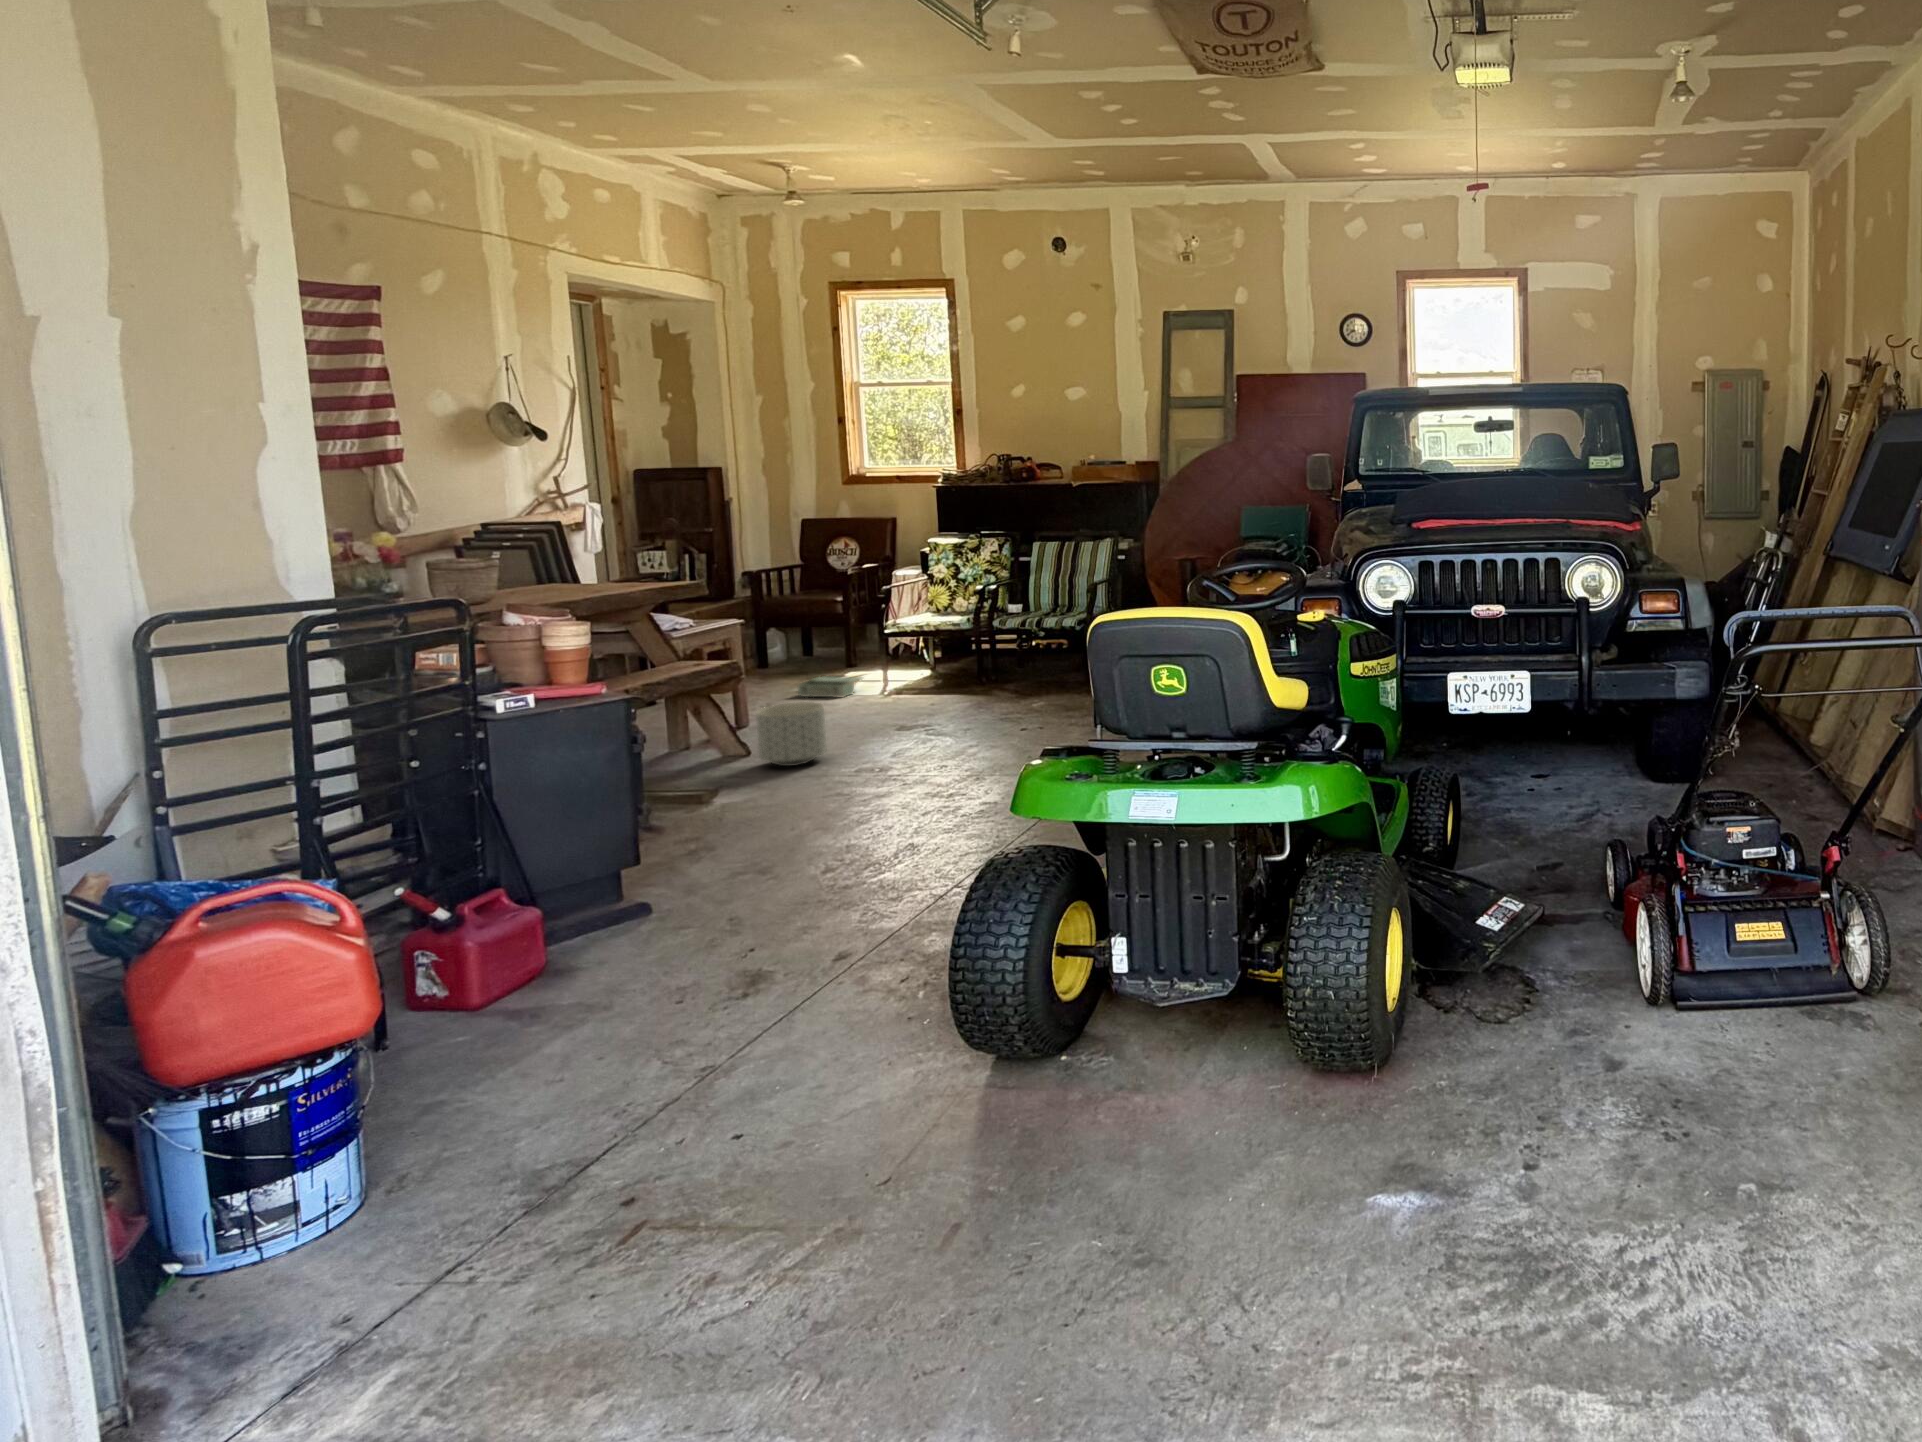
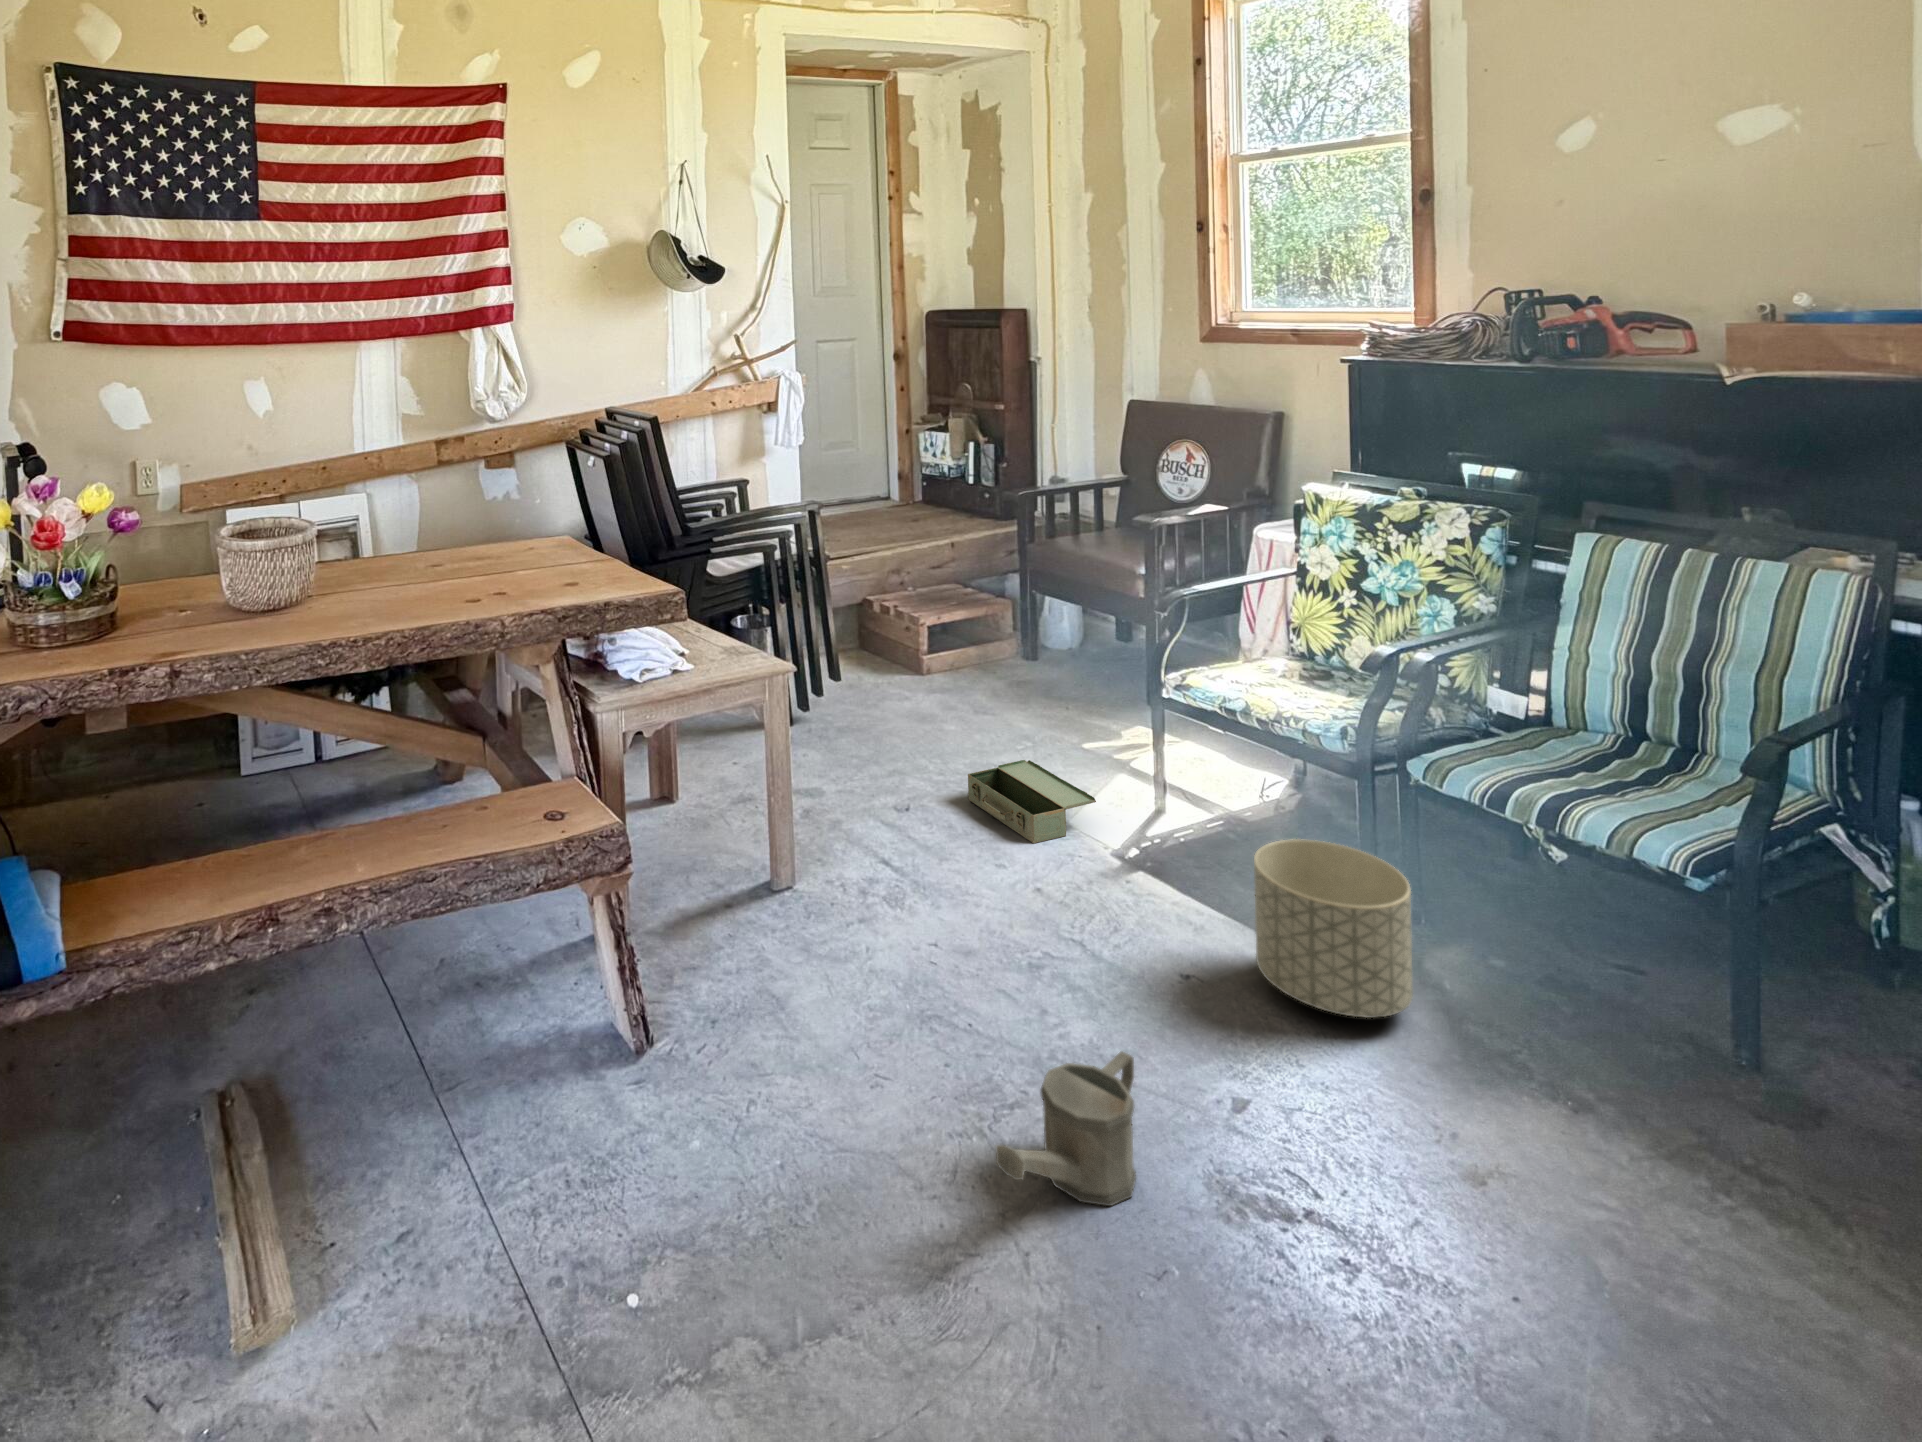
watering can: none [916,695,947,729] -> present [996,1052,1136,1206]
planter: present [756,702,827,766] -> present [1254,839,1413,1018]

